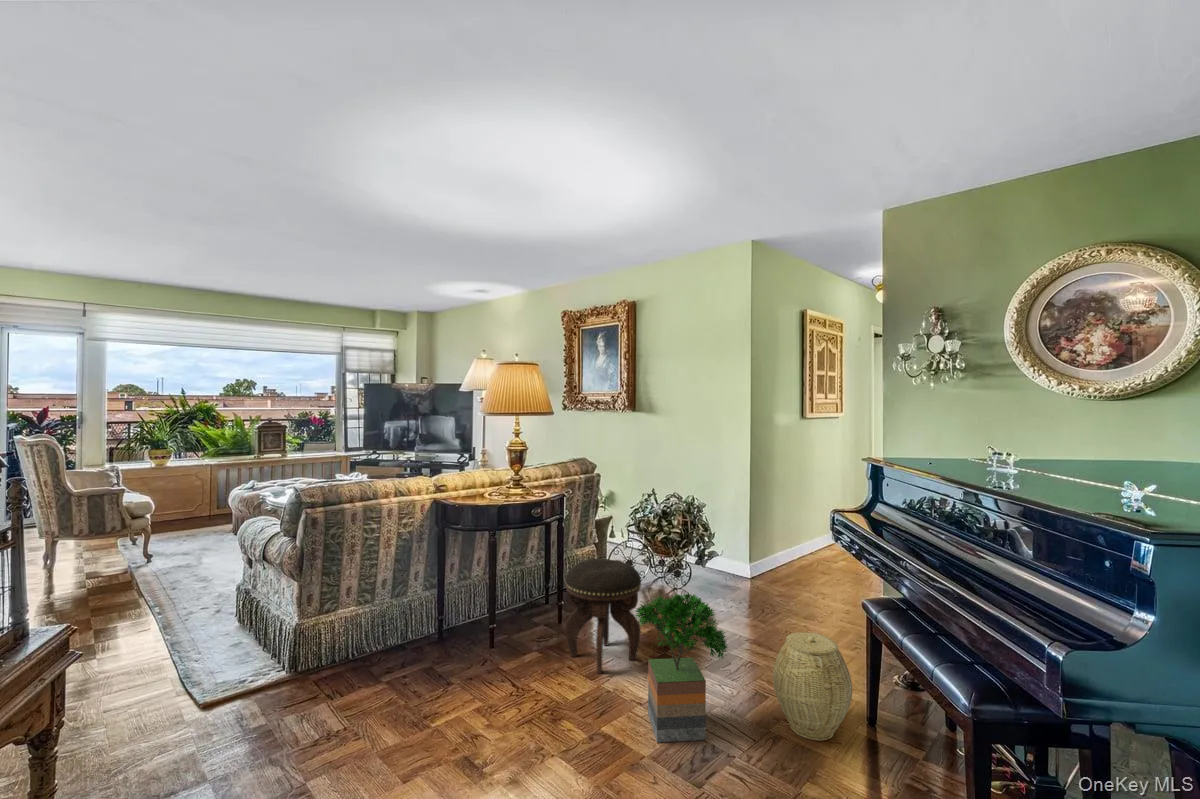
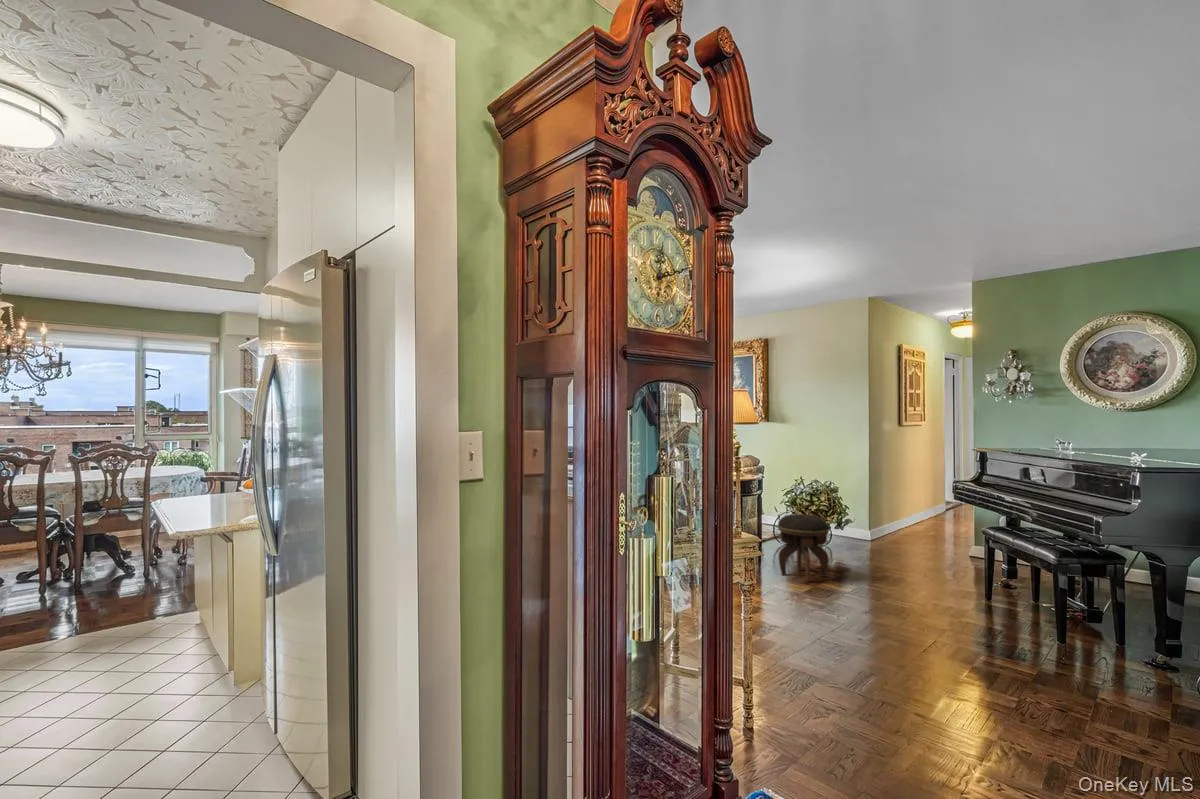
potted tree: present [636,593,727,742] -> none [846,525,909,606]
woven basket: present [773,632,852,741] -> none [929,549,980,607]

